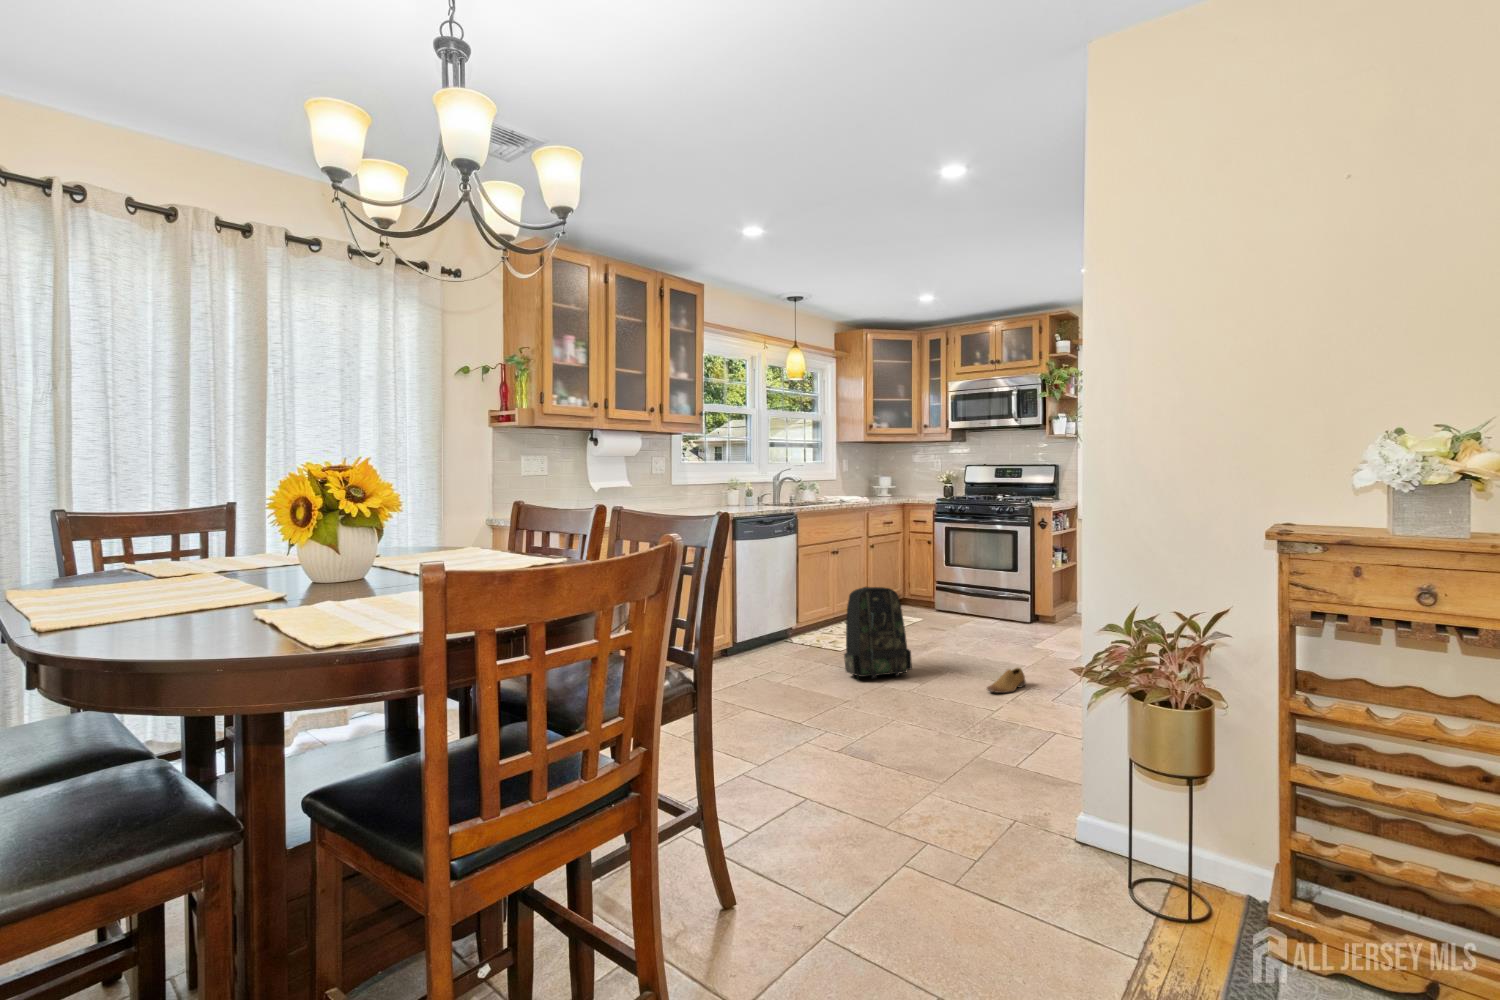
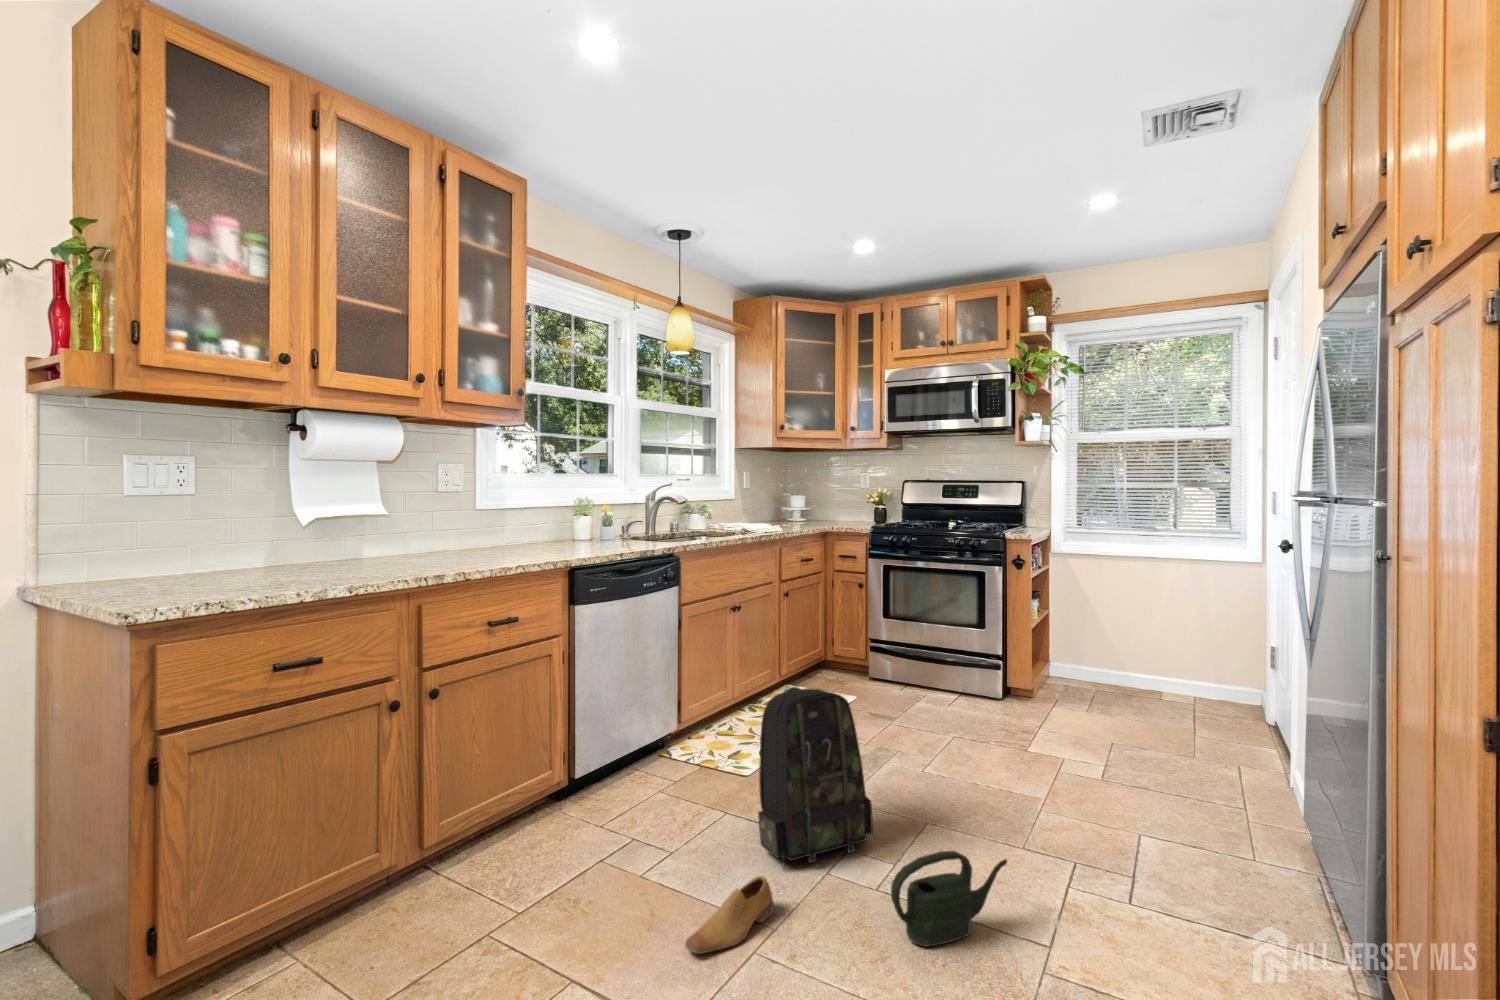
watering can: none [910,660,978,706] -> present [891,851,1007,947]
shoe: present [987,667,1026,693] -> present [685,876,774,954]

